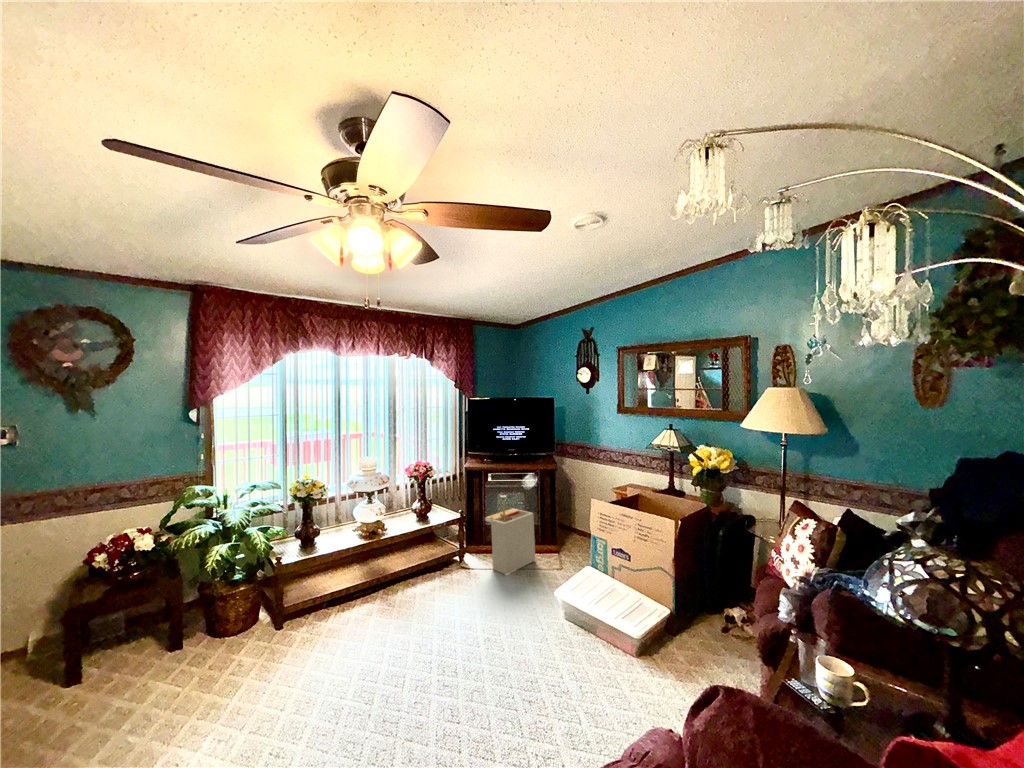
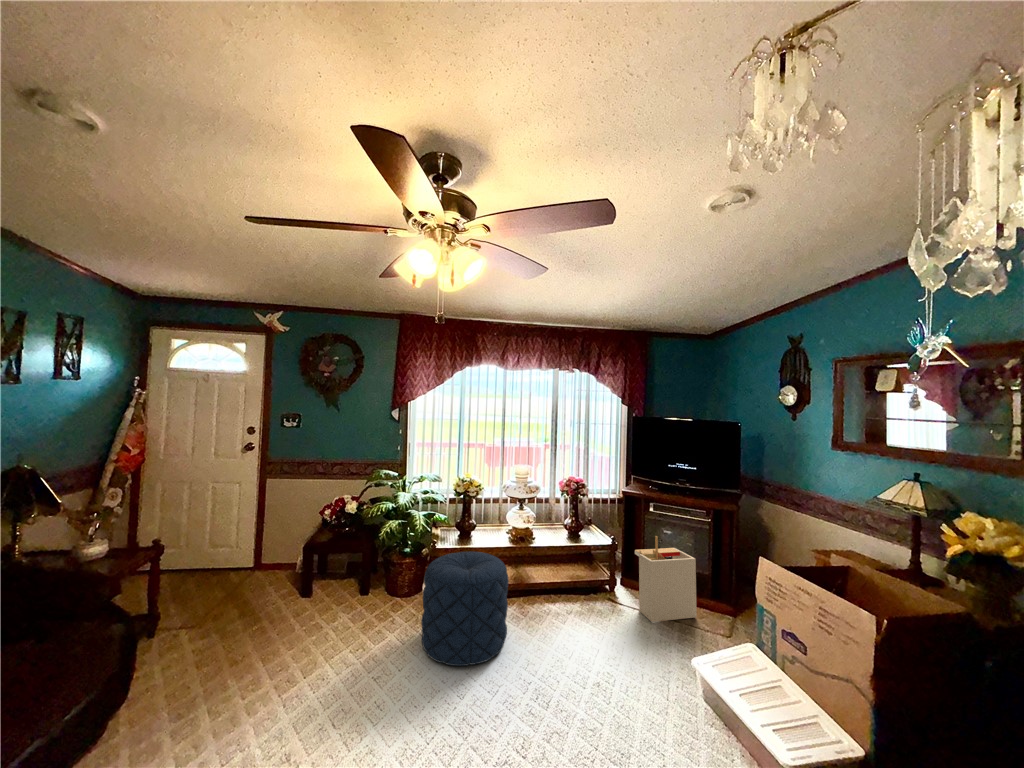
pouf: none [284,556,390,696] -> present [421,552,509,666]

